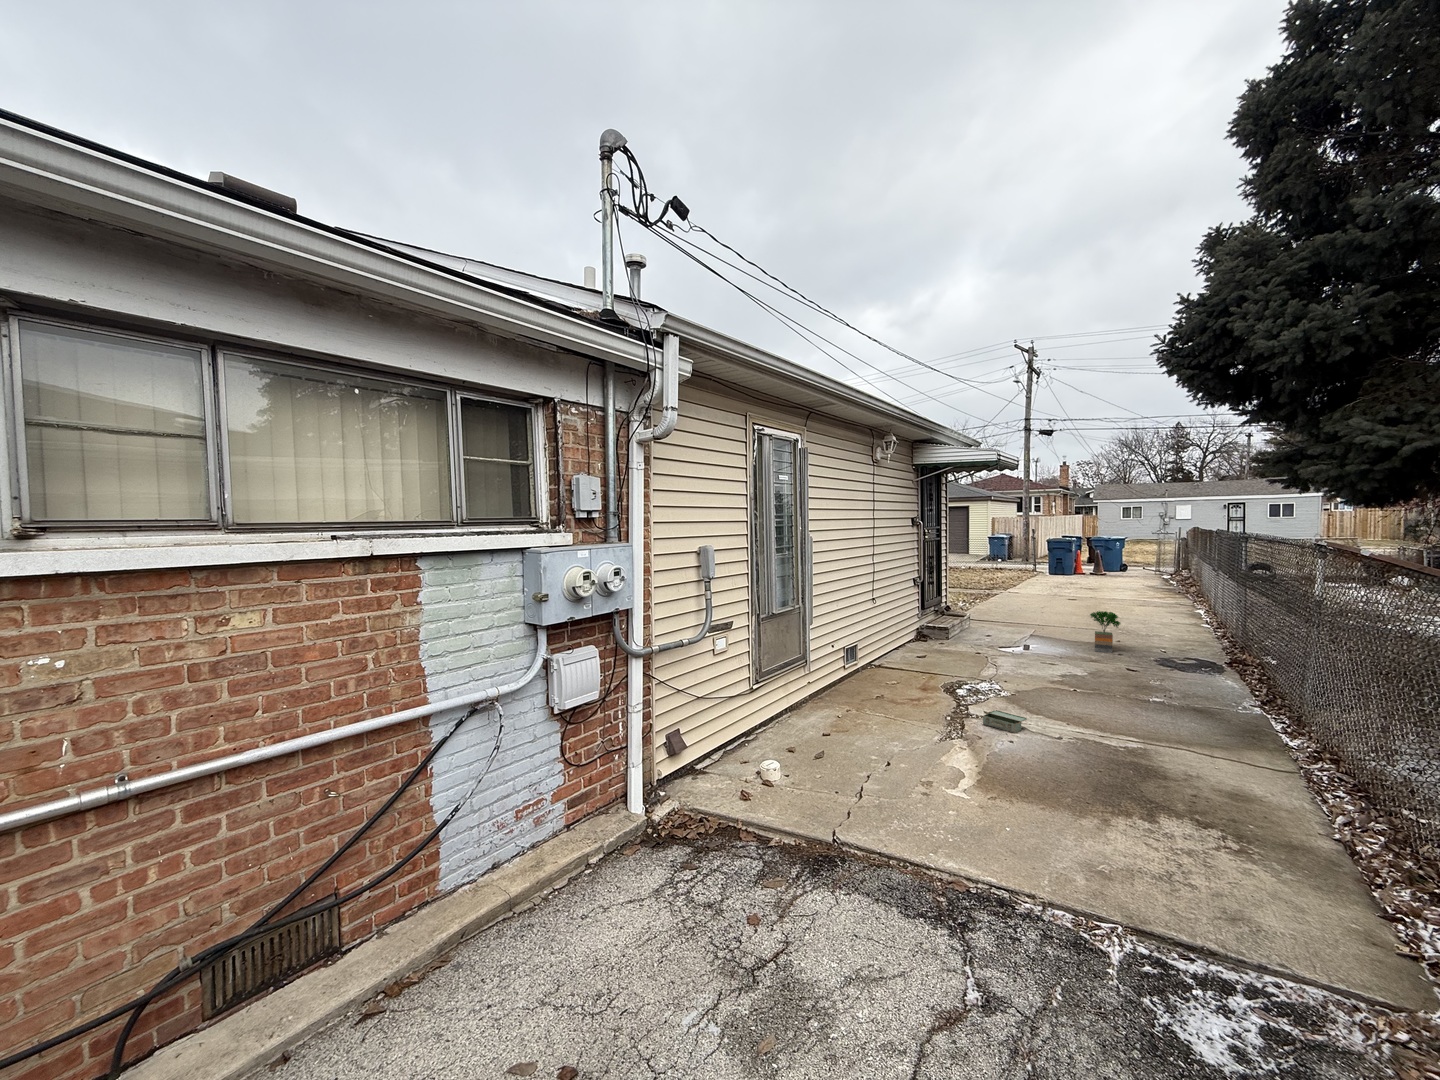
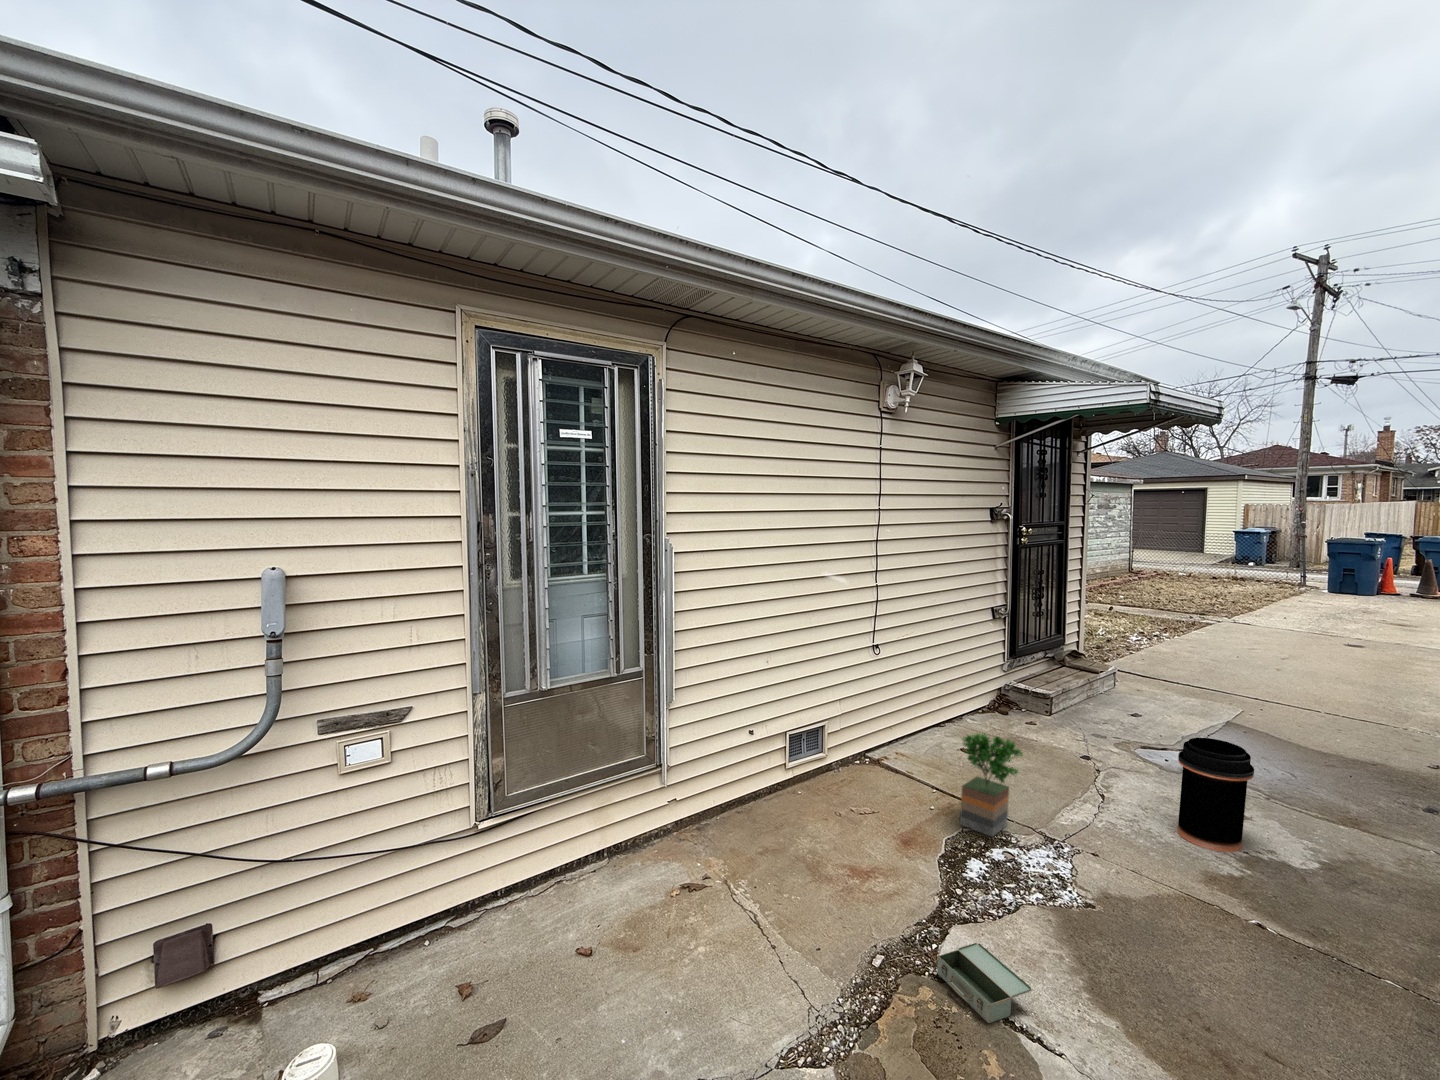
potted tree: present [1090,611,1120,653] -> present [960,733,1023,837]
trash can: none [1041,626,1077,678] -> present [1178,738,1254,852]

